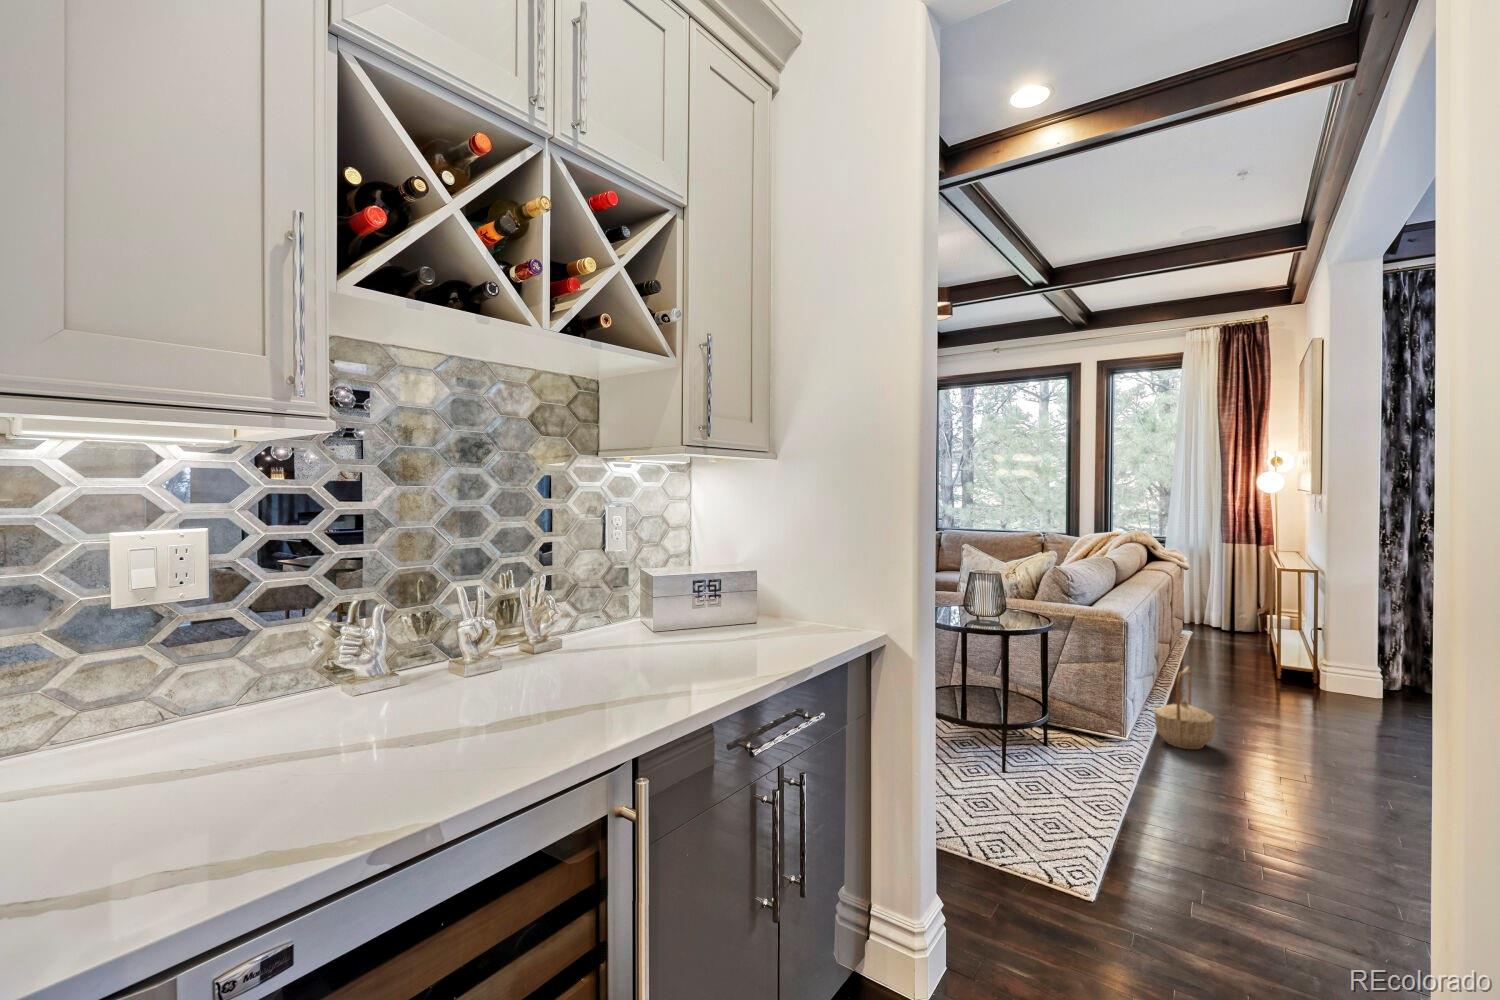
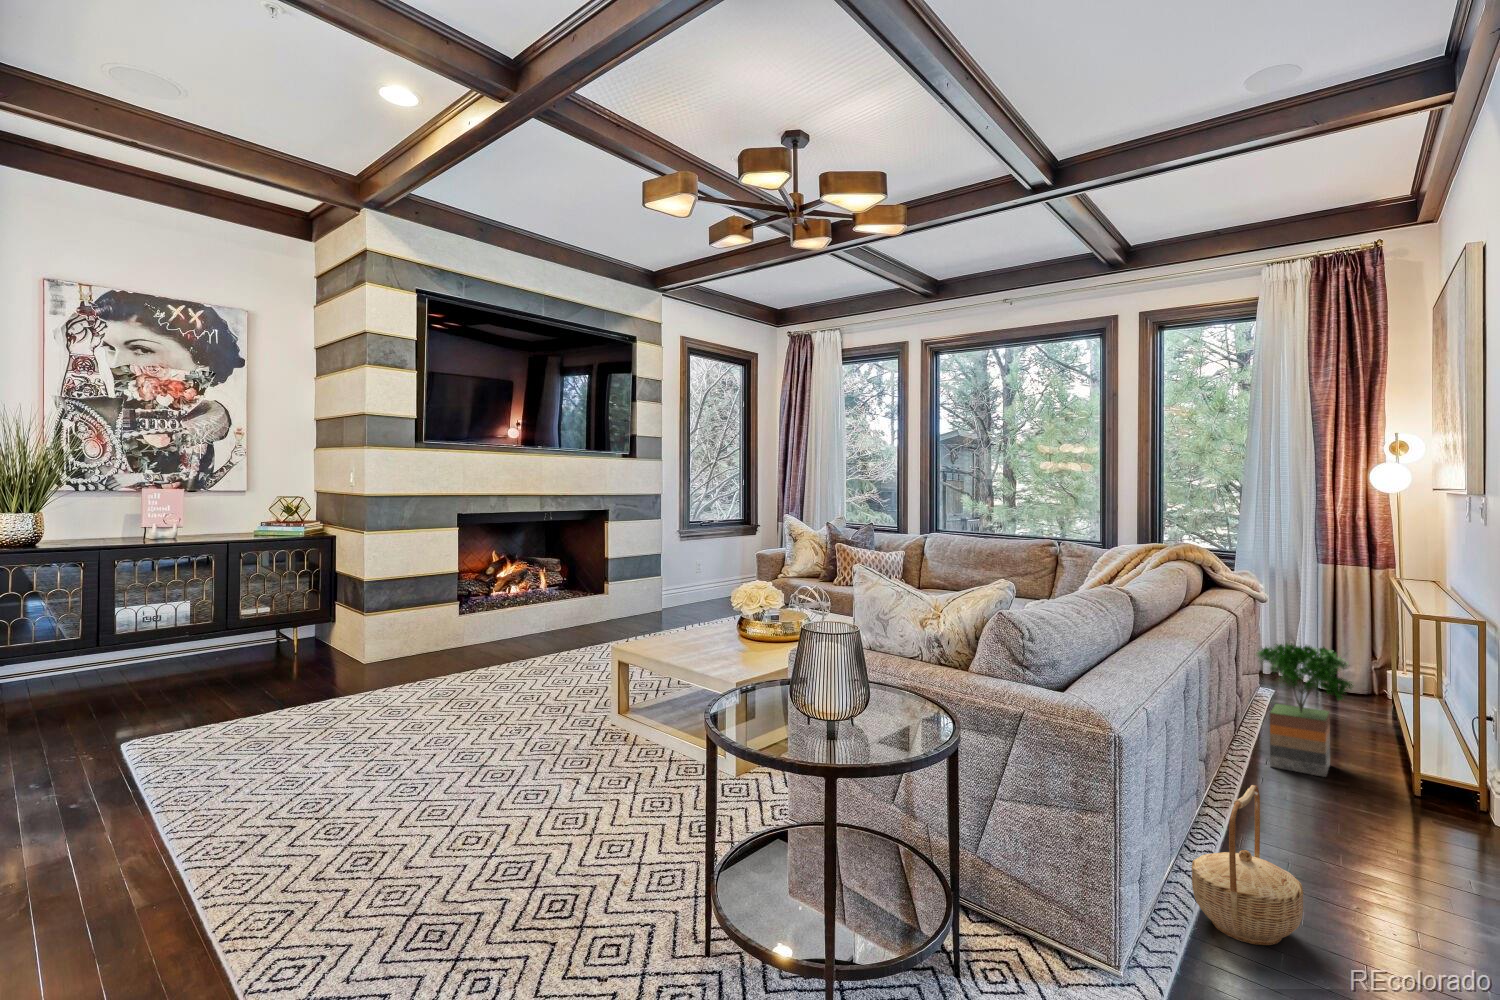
potted tree: none [1182,593,1247,678] -> present [1257,643,1353,777]

